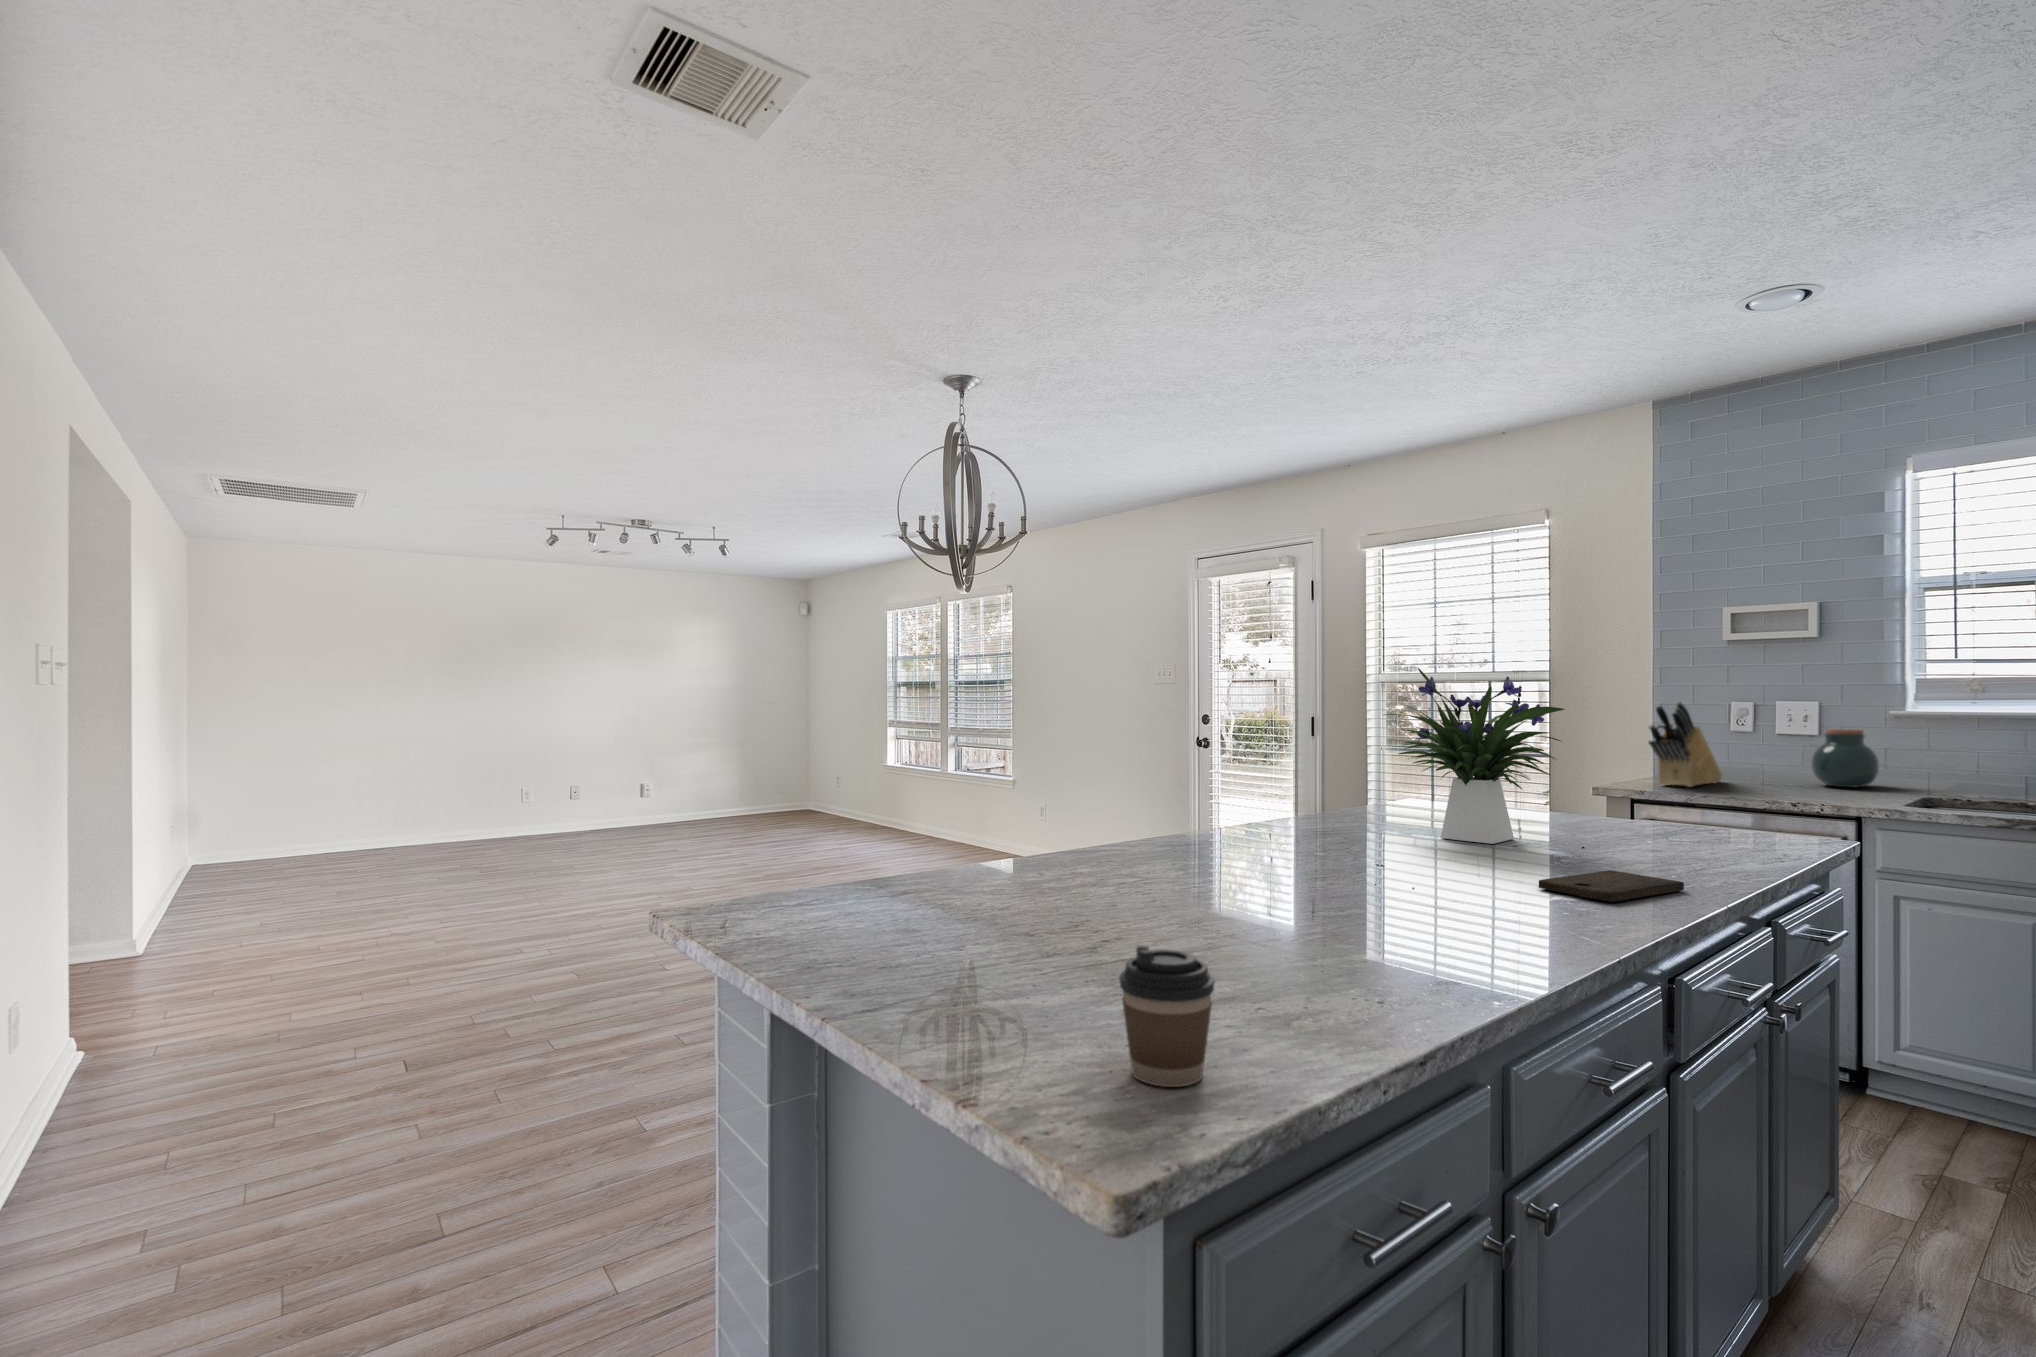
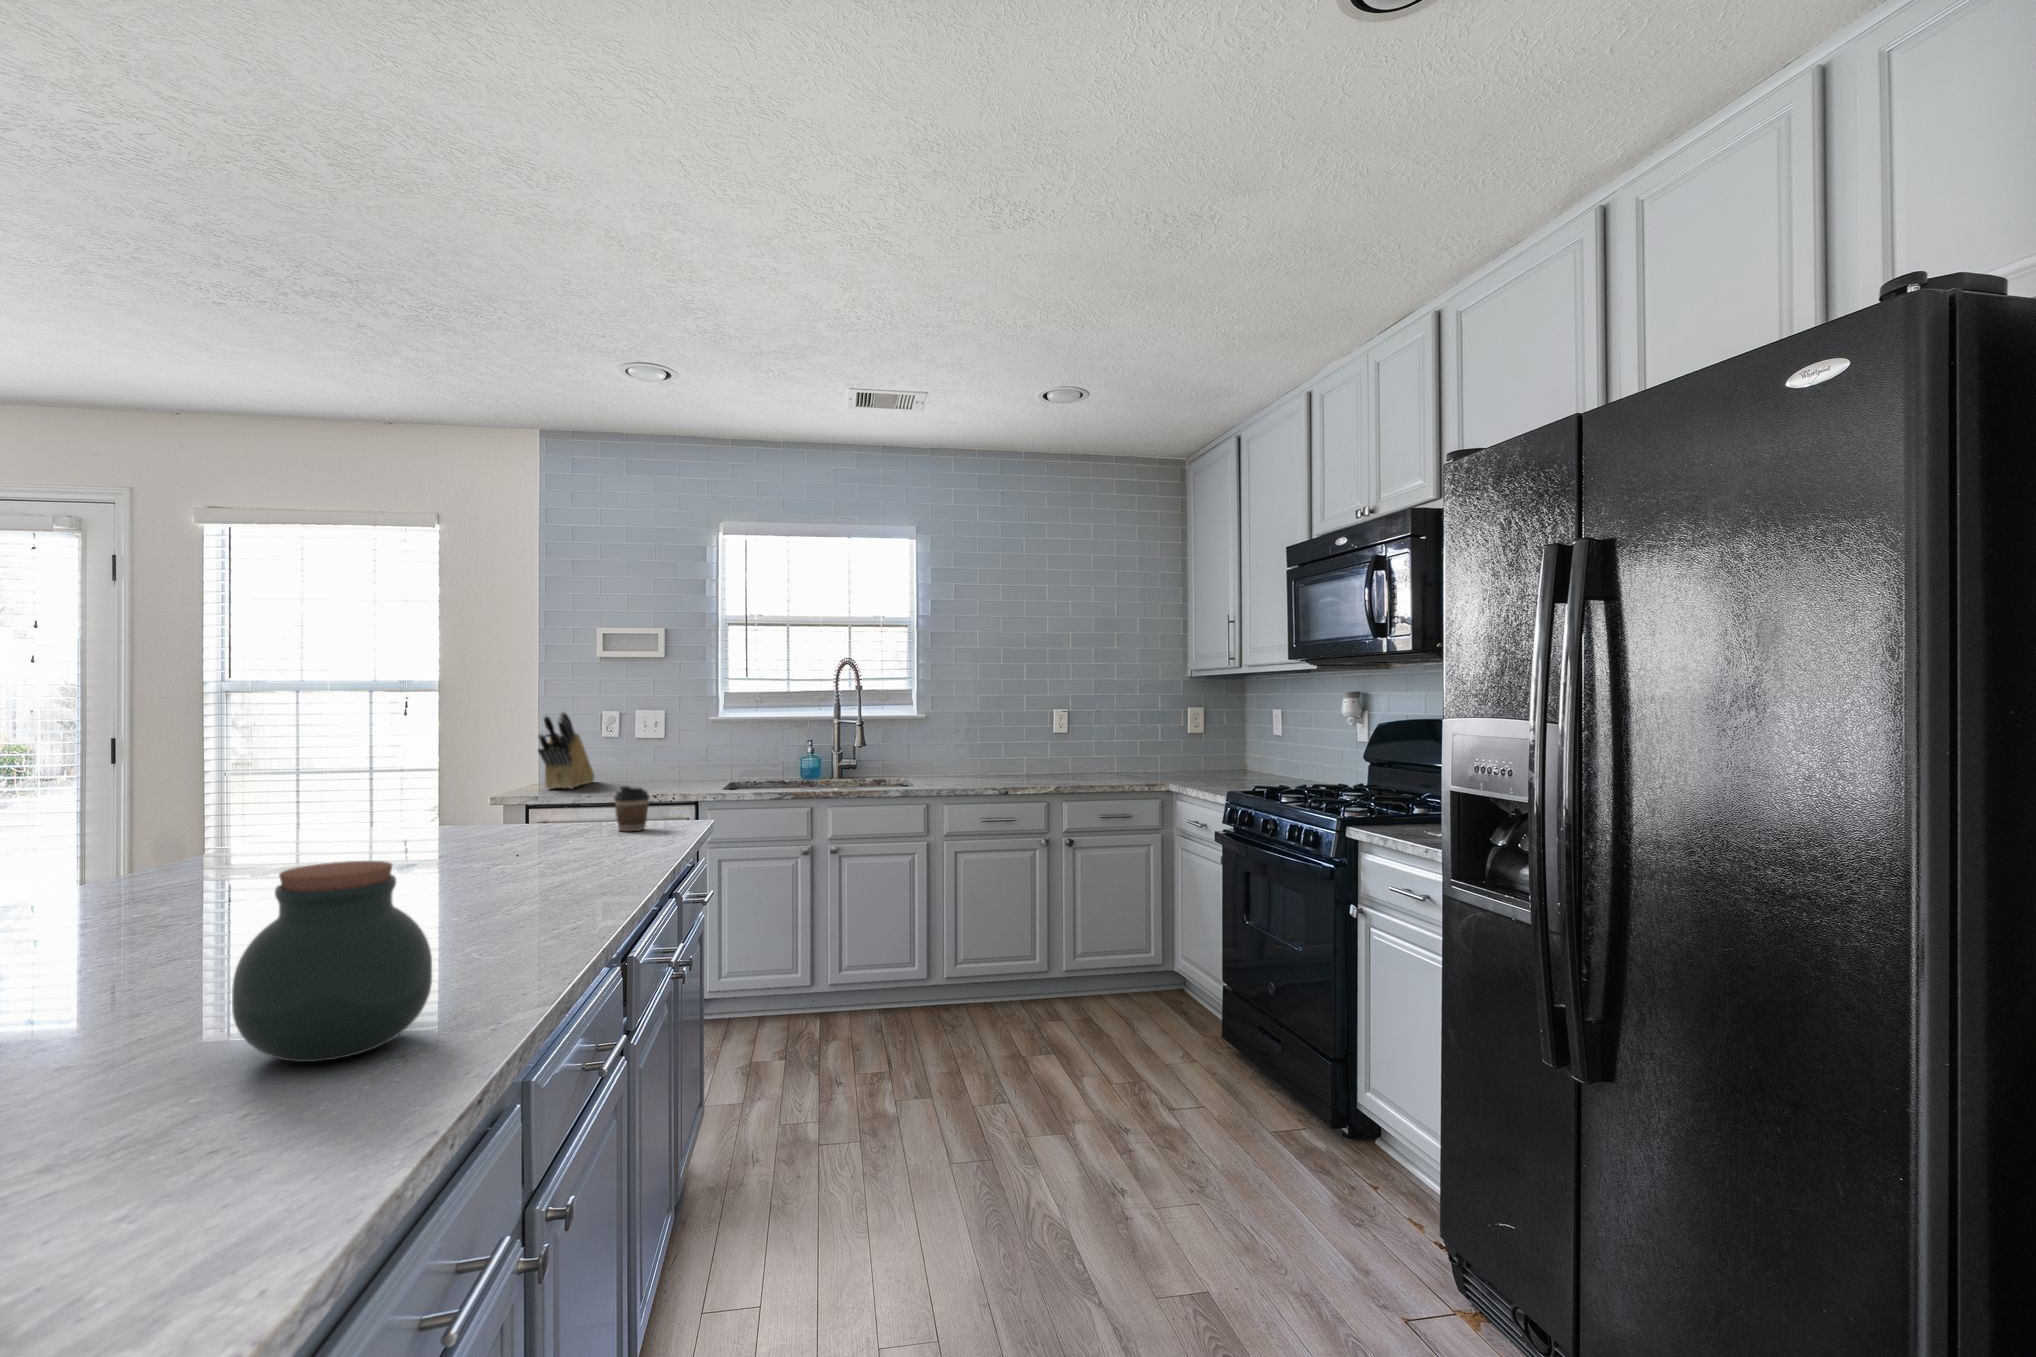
flower arrangement: present [1385,668,1565,844] -> none [301,684,505,869]
jar: present [1811,729,1879,787] -> present [232,861,432,1062]
cutting board: present [1539,870,1684,902] -> none [503,875,622,903]
coffee cup: present [1119,945,1215,1087] -> present [614,786,650,831]

